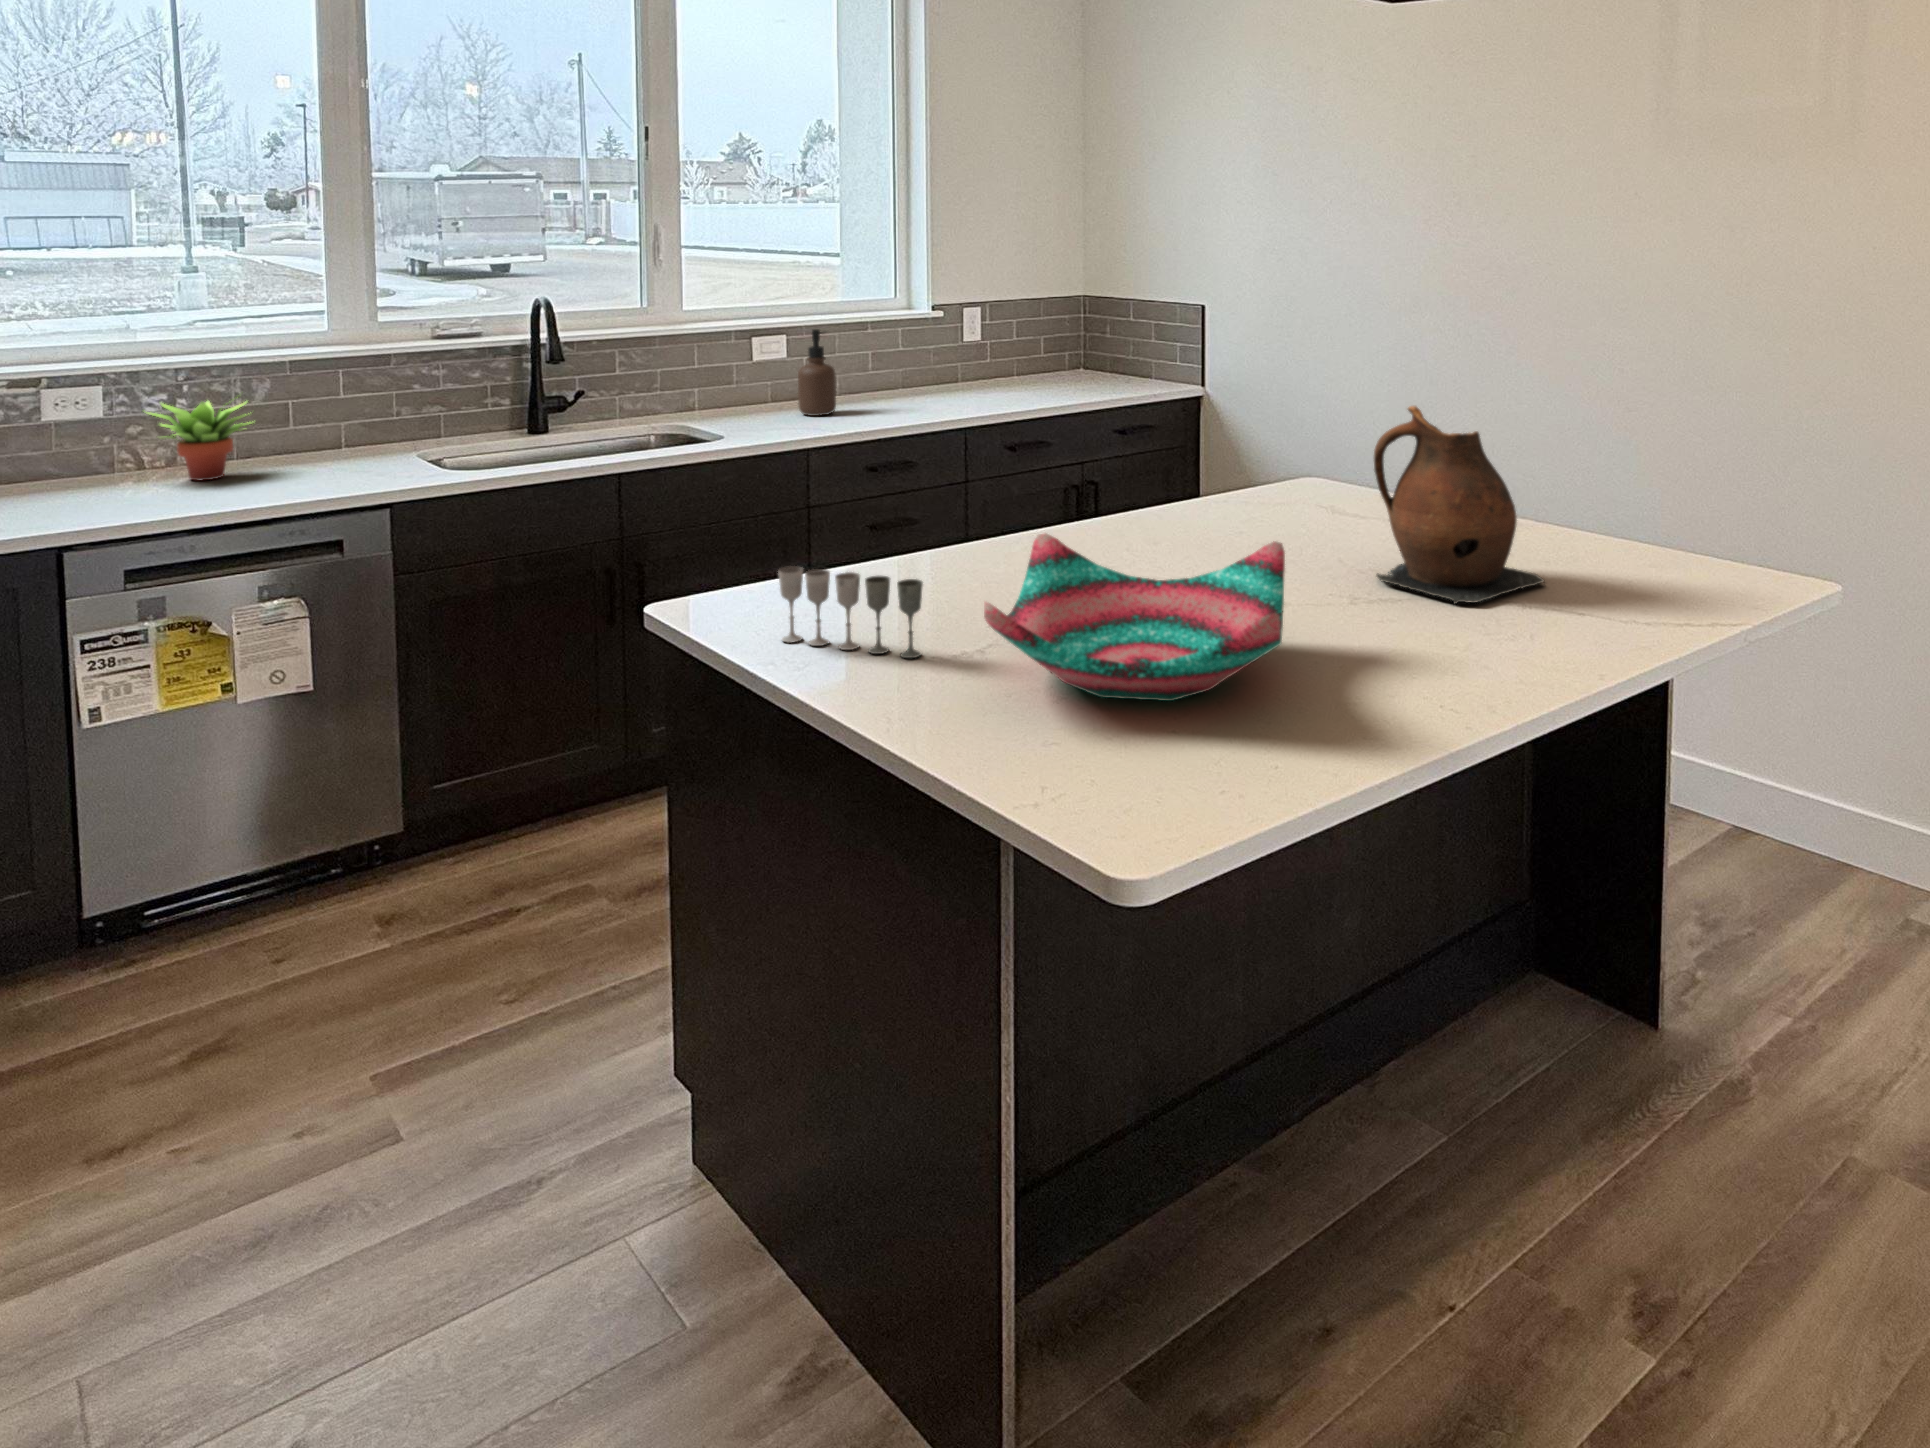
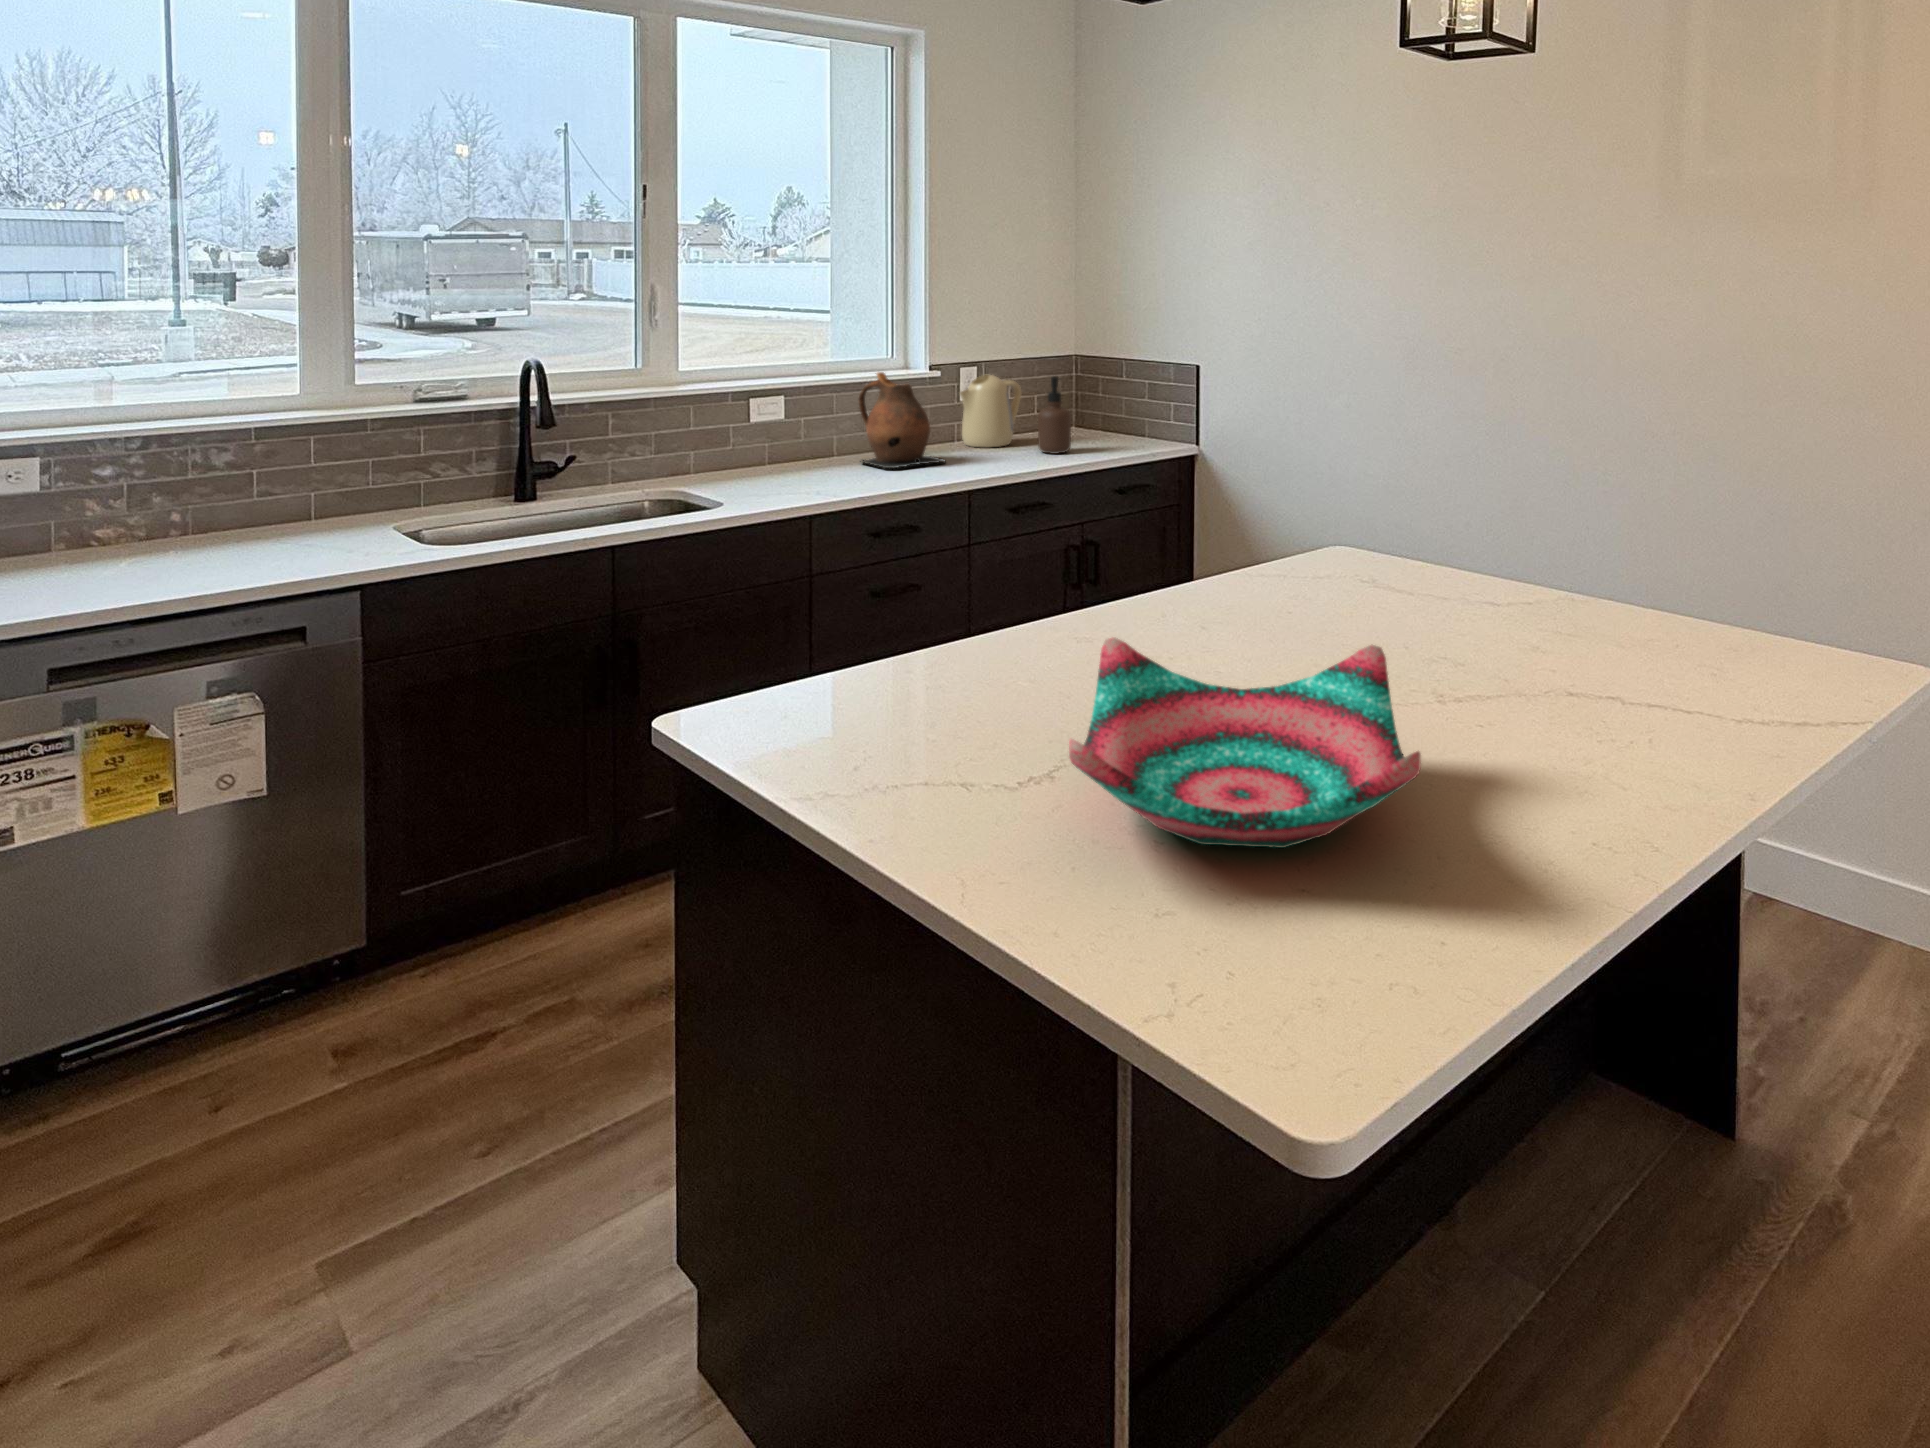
kettle: none [962,316,1026,389] -> present [960,375,1021,447]
soap dispenser: present [798,329,836,416] -> present [1038,376,1071,454]
succulent plant: present [146,401,253,480] -> none [83,463,215,560]
ceramic pitcher: present [1374,406,1545,604] -> present [859,372,946,468]
wine glass: present [778,566,923,658] -> none [811,681,982,792]

